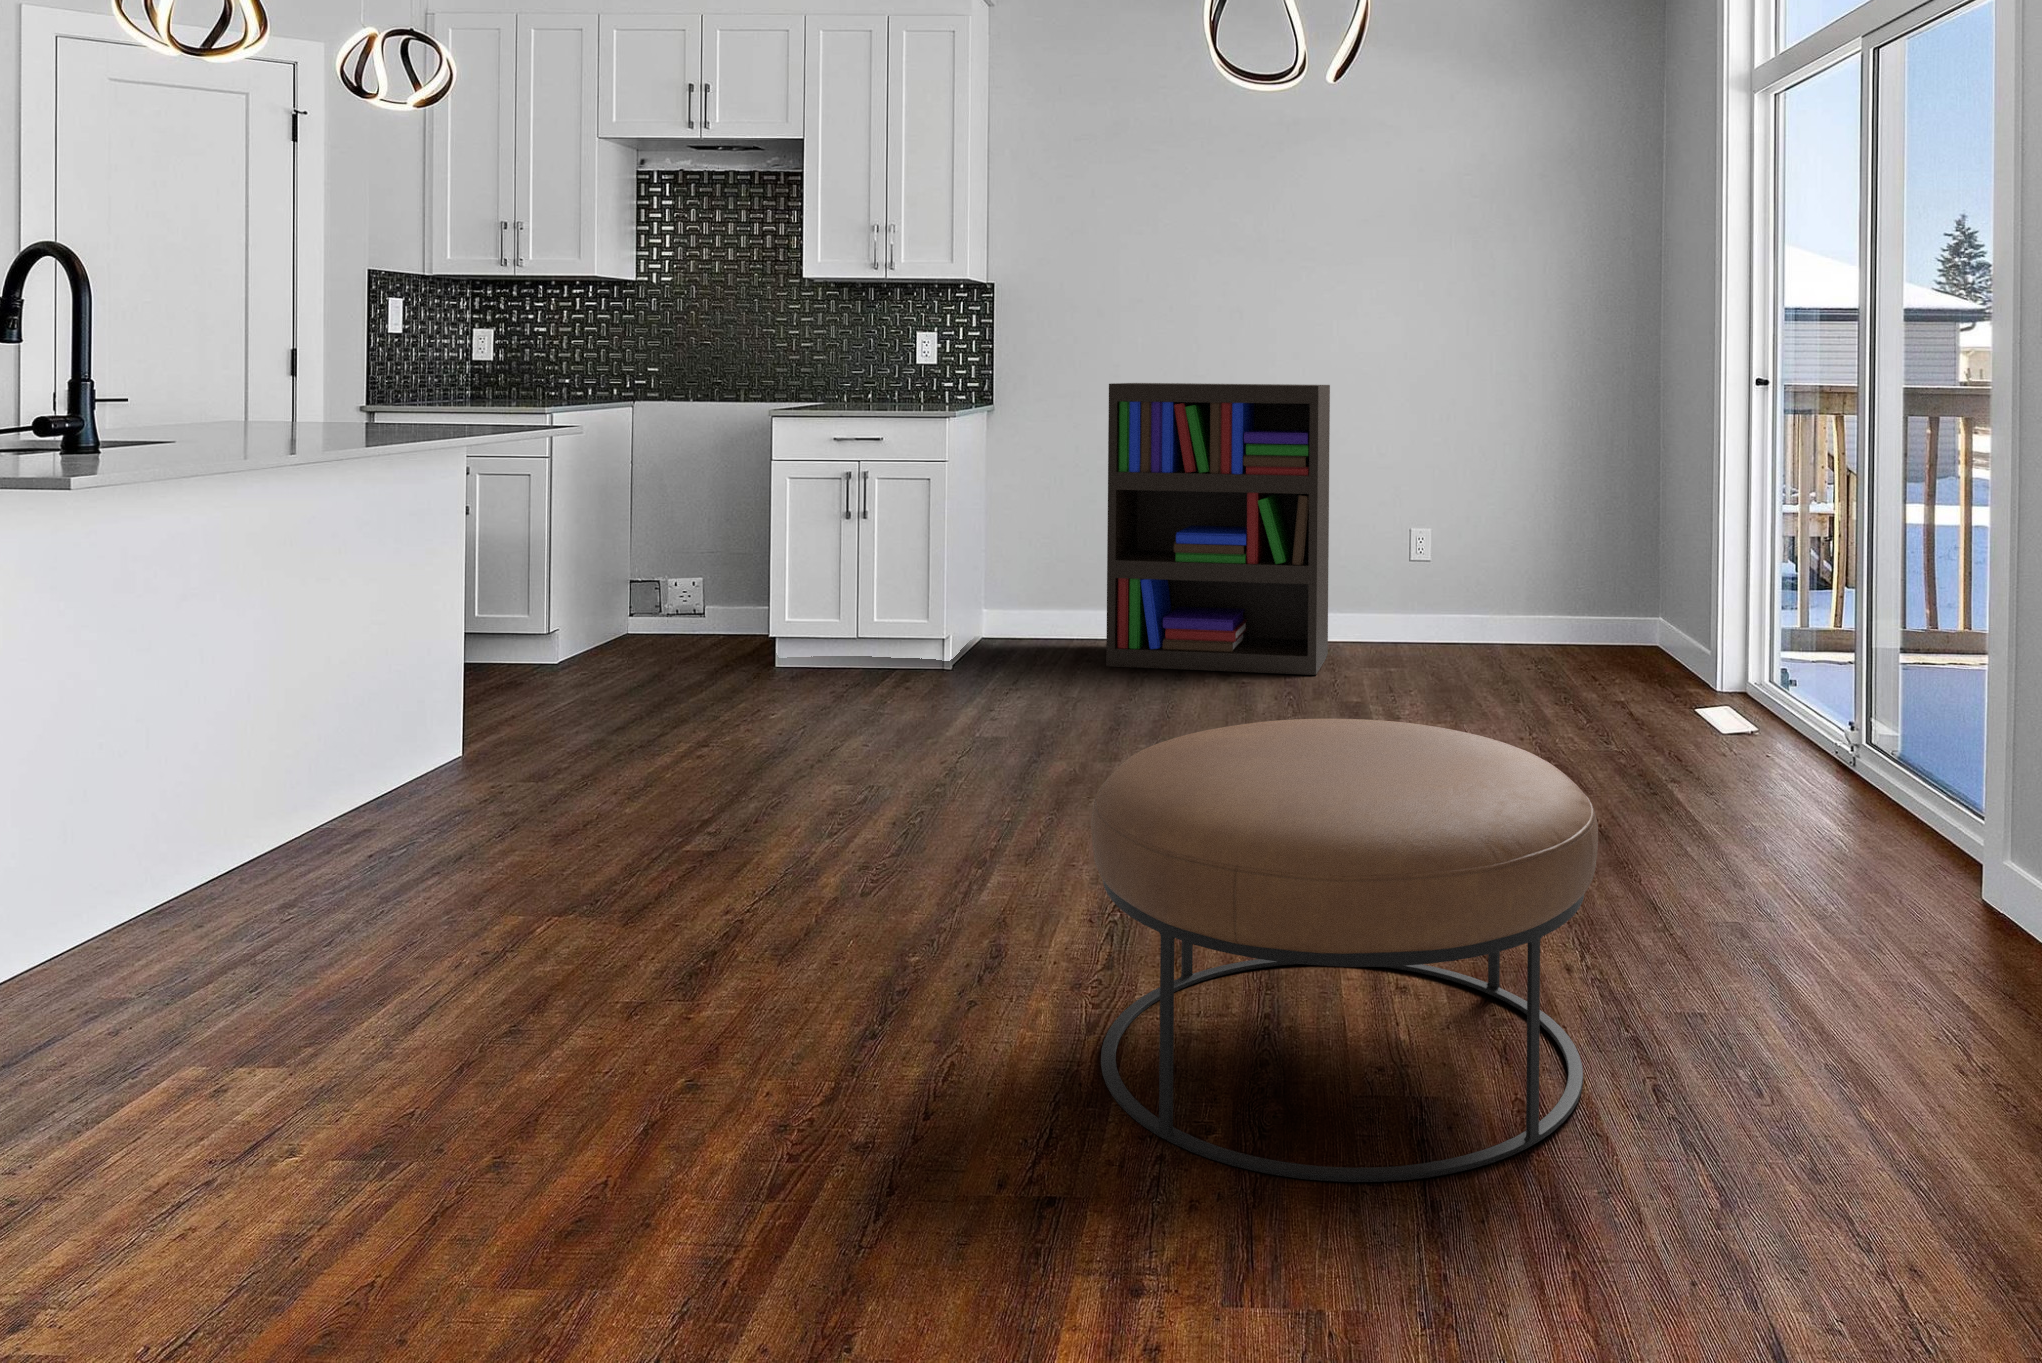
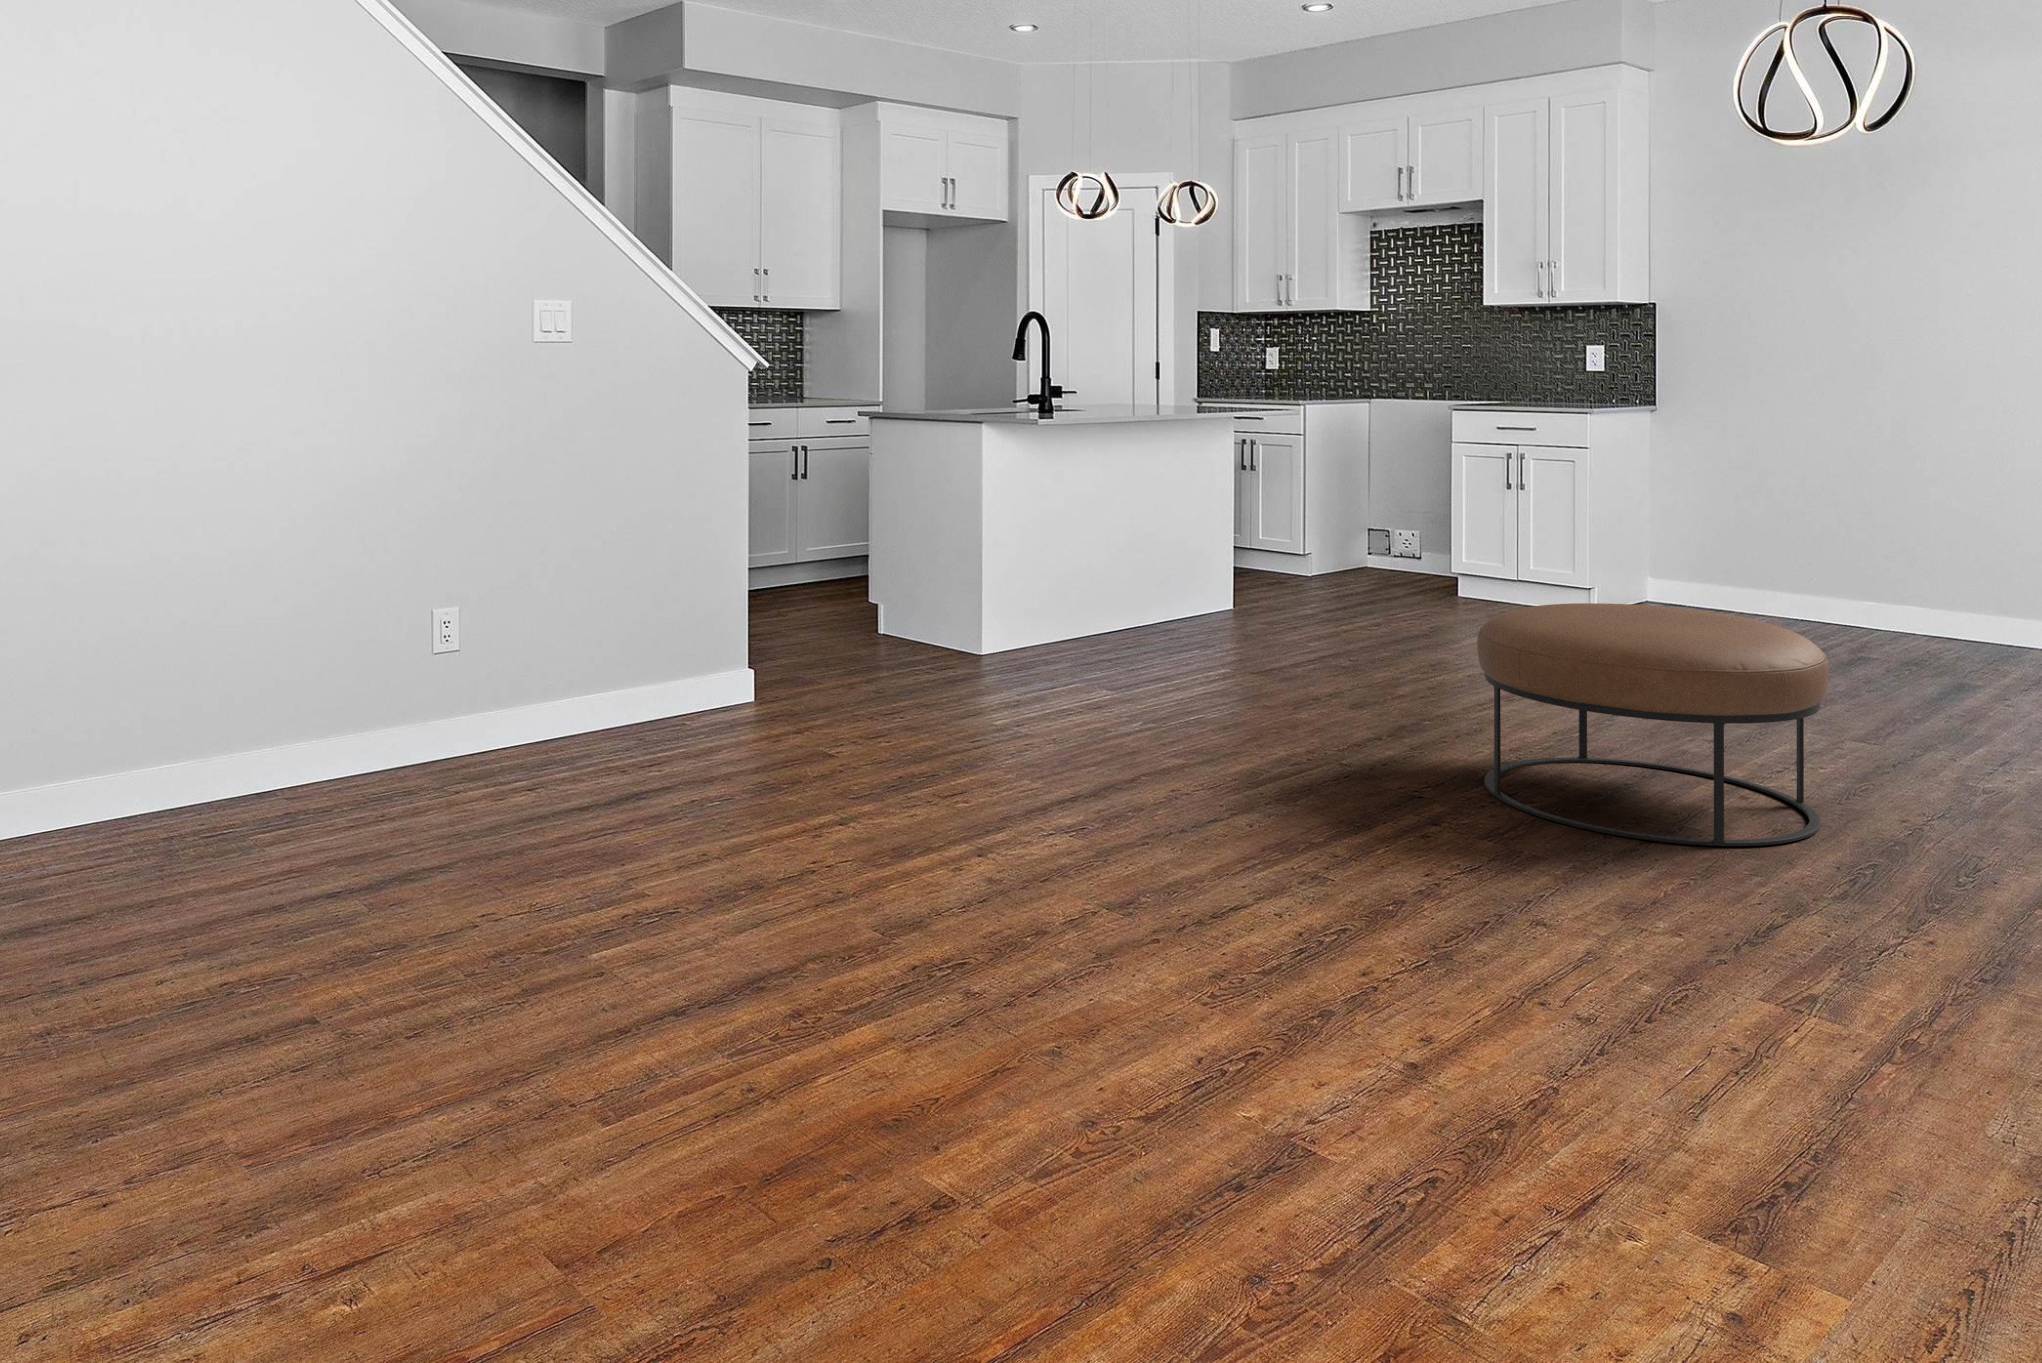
bookshelf: present [1106,383,1330,675] -> none [1740,386,1994,656]

